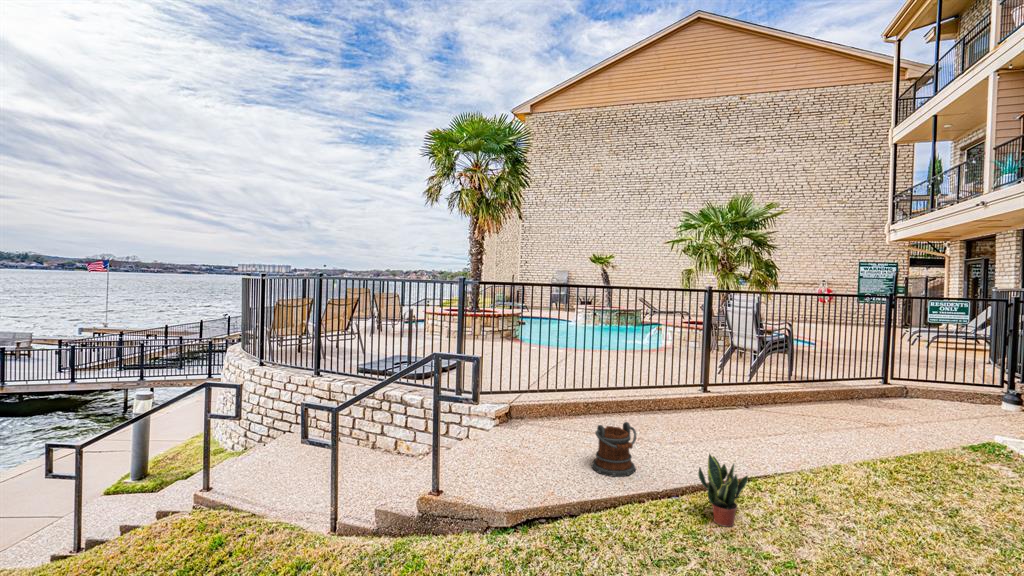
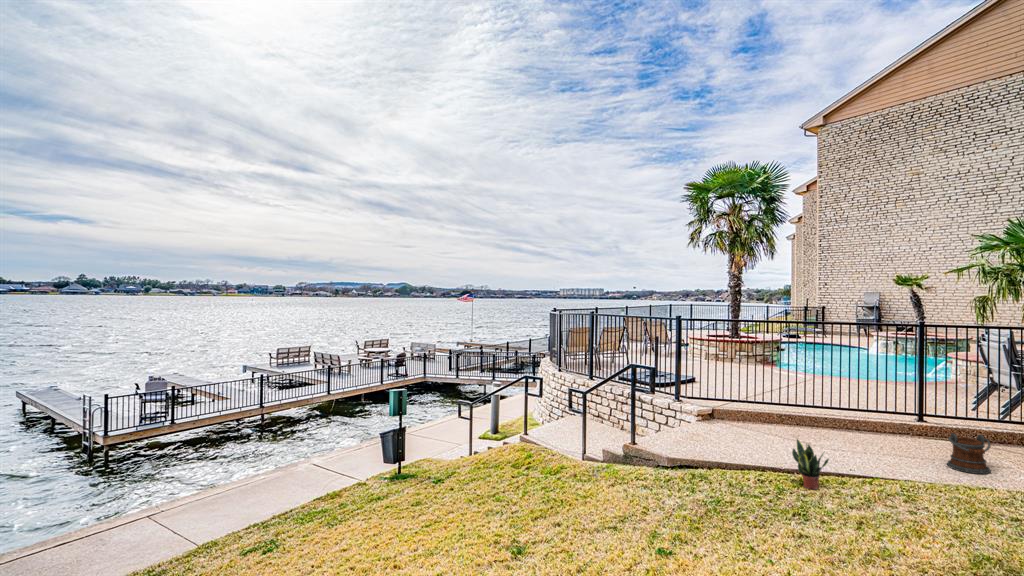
bucket: present [591,422,636,477] -> present [947,433,991,474]

